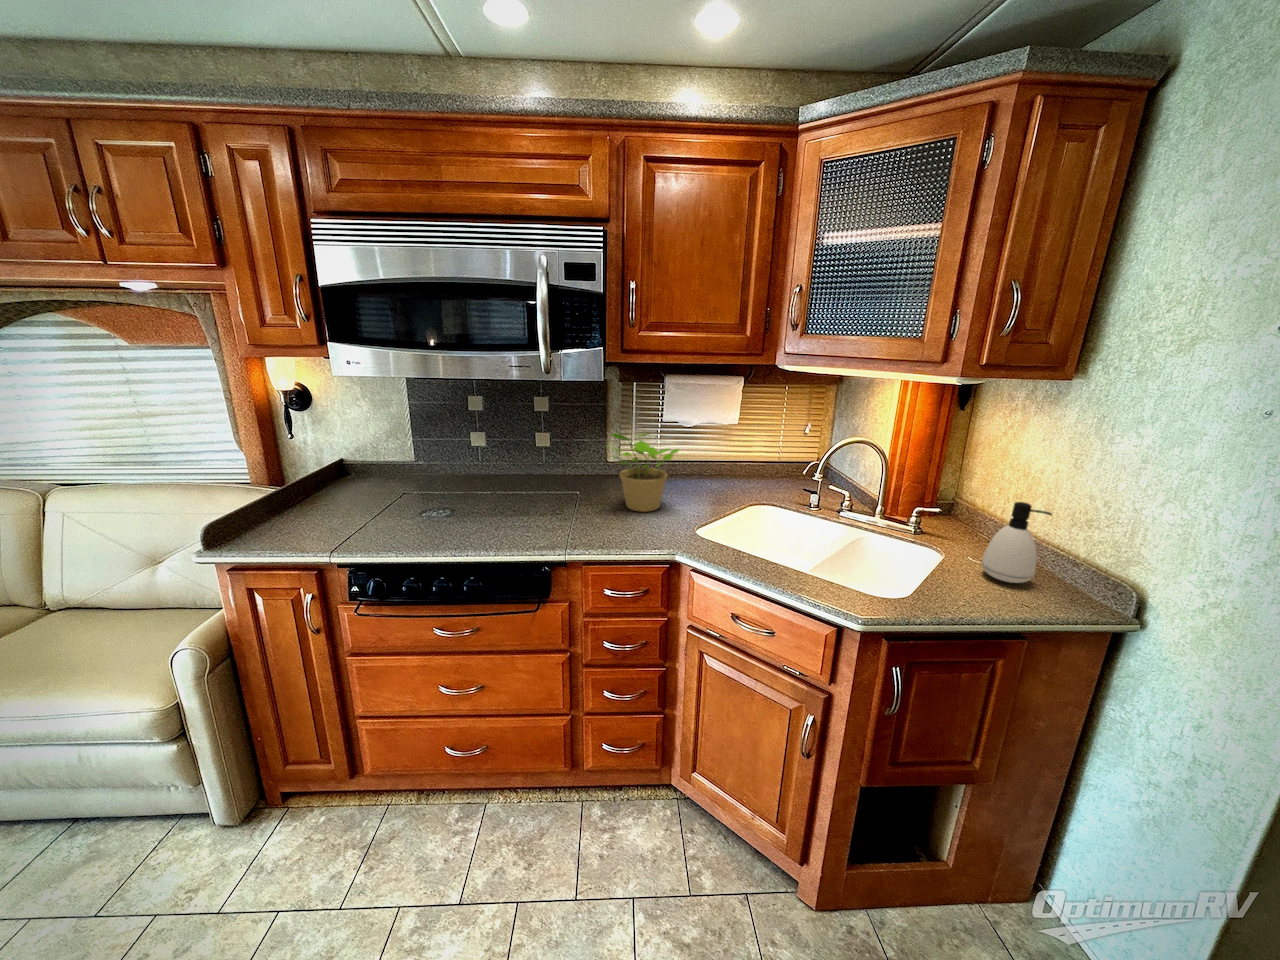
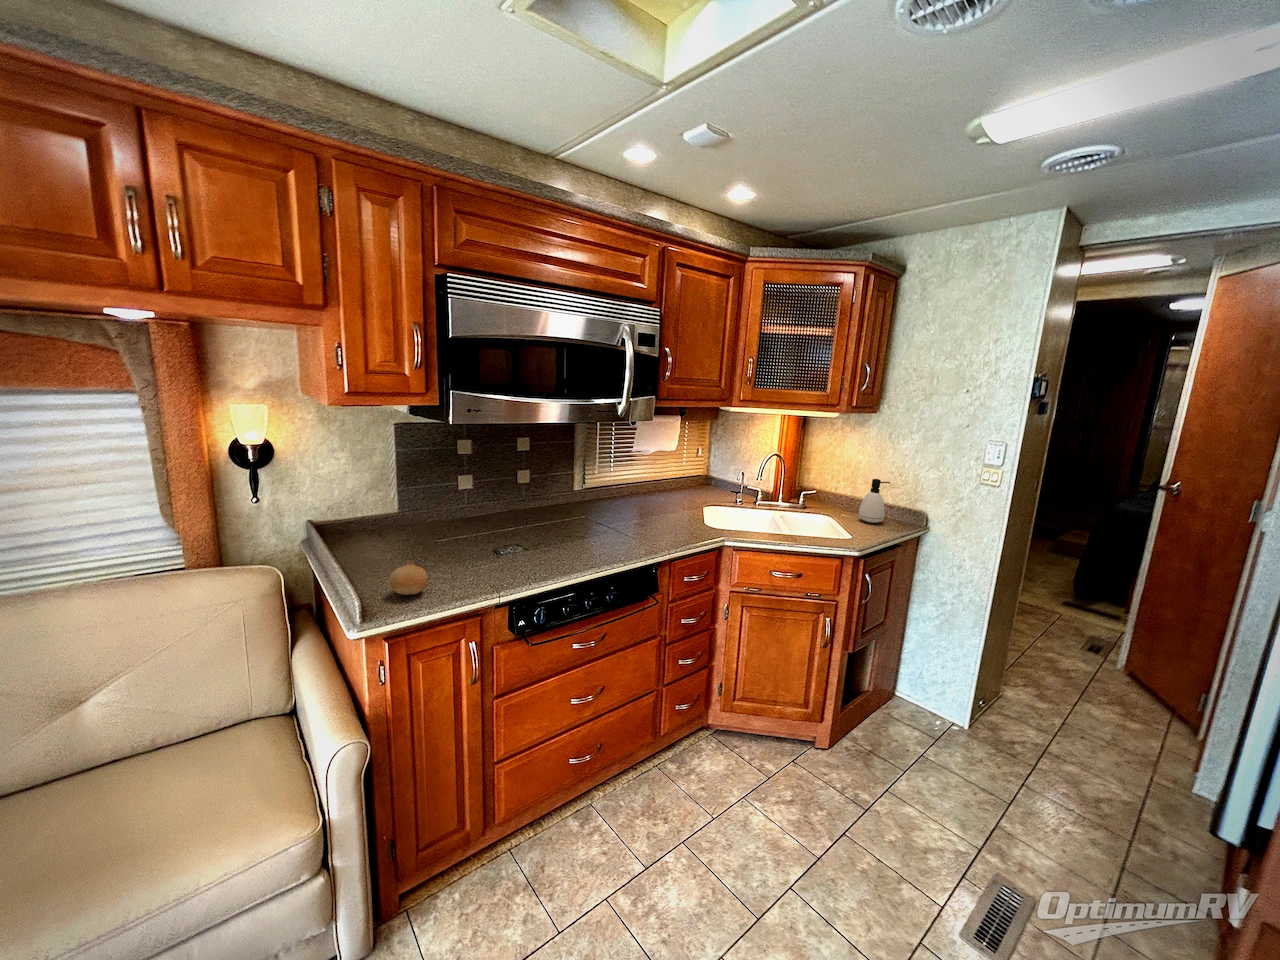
potted plant: present [611,433,679,512] -> none [630,459,684,522]
fruit: none [260,503,299,535] -> present [389,560,427,595]

